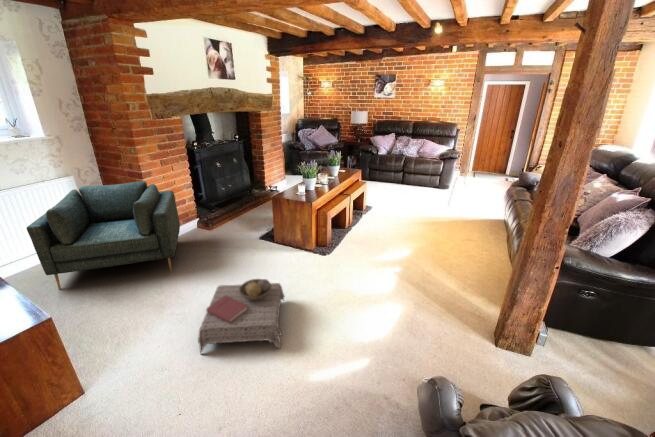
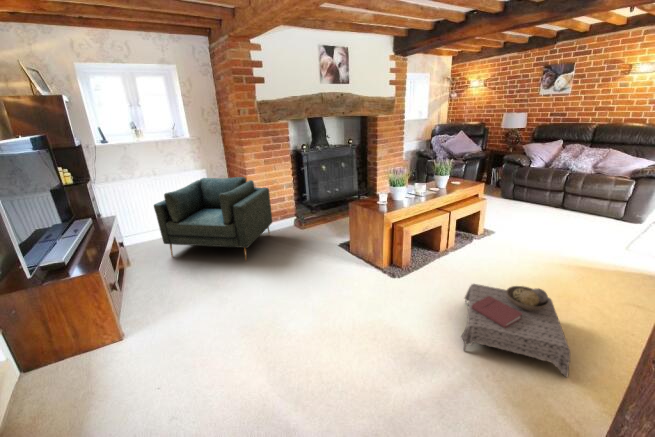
ottoman: present [198,279,285,353] -> present [462,284,570,377]

